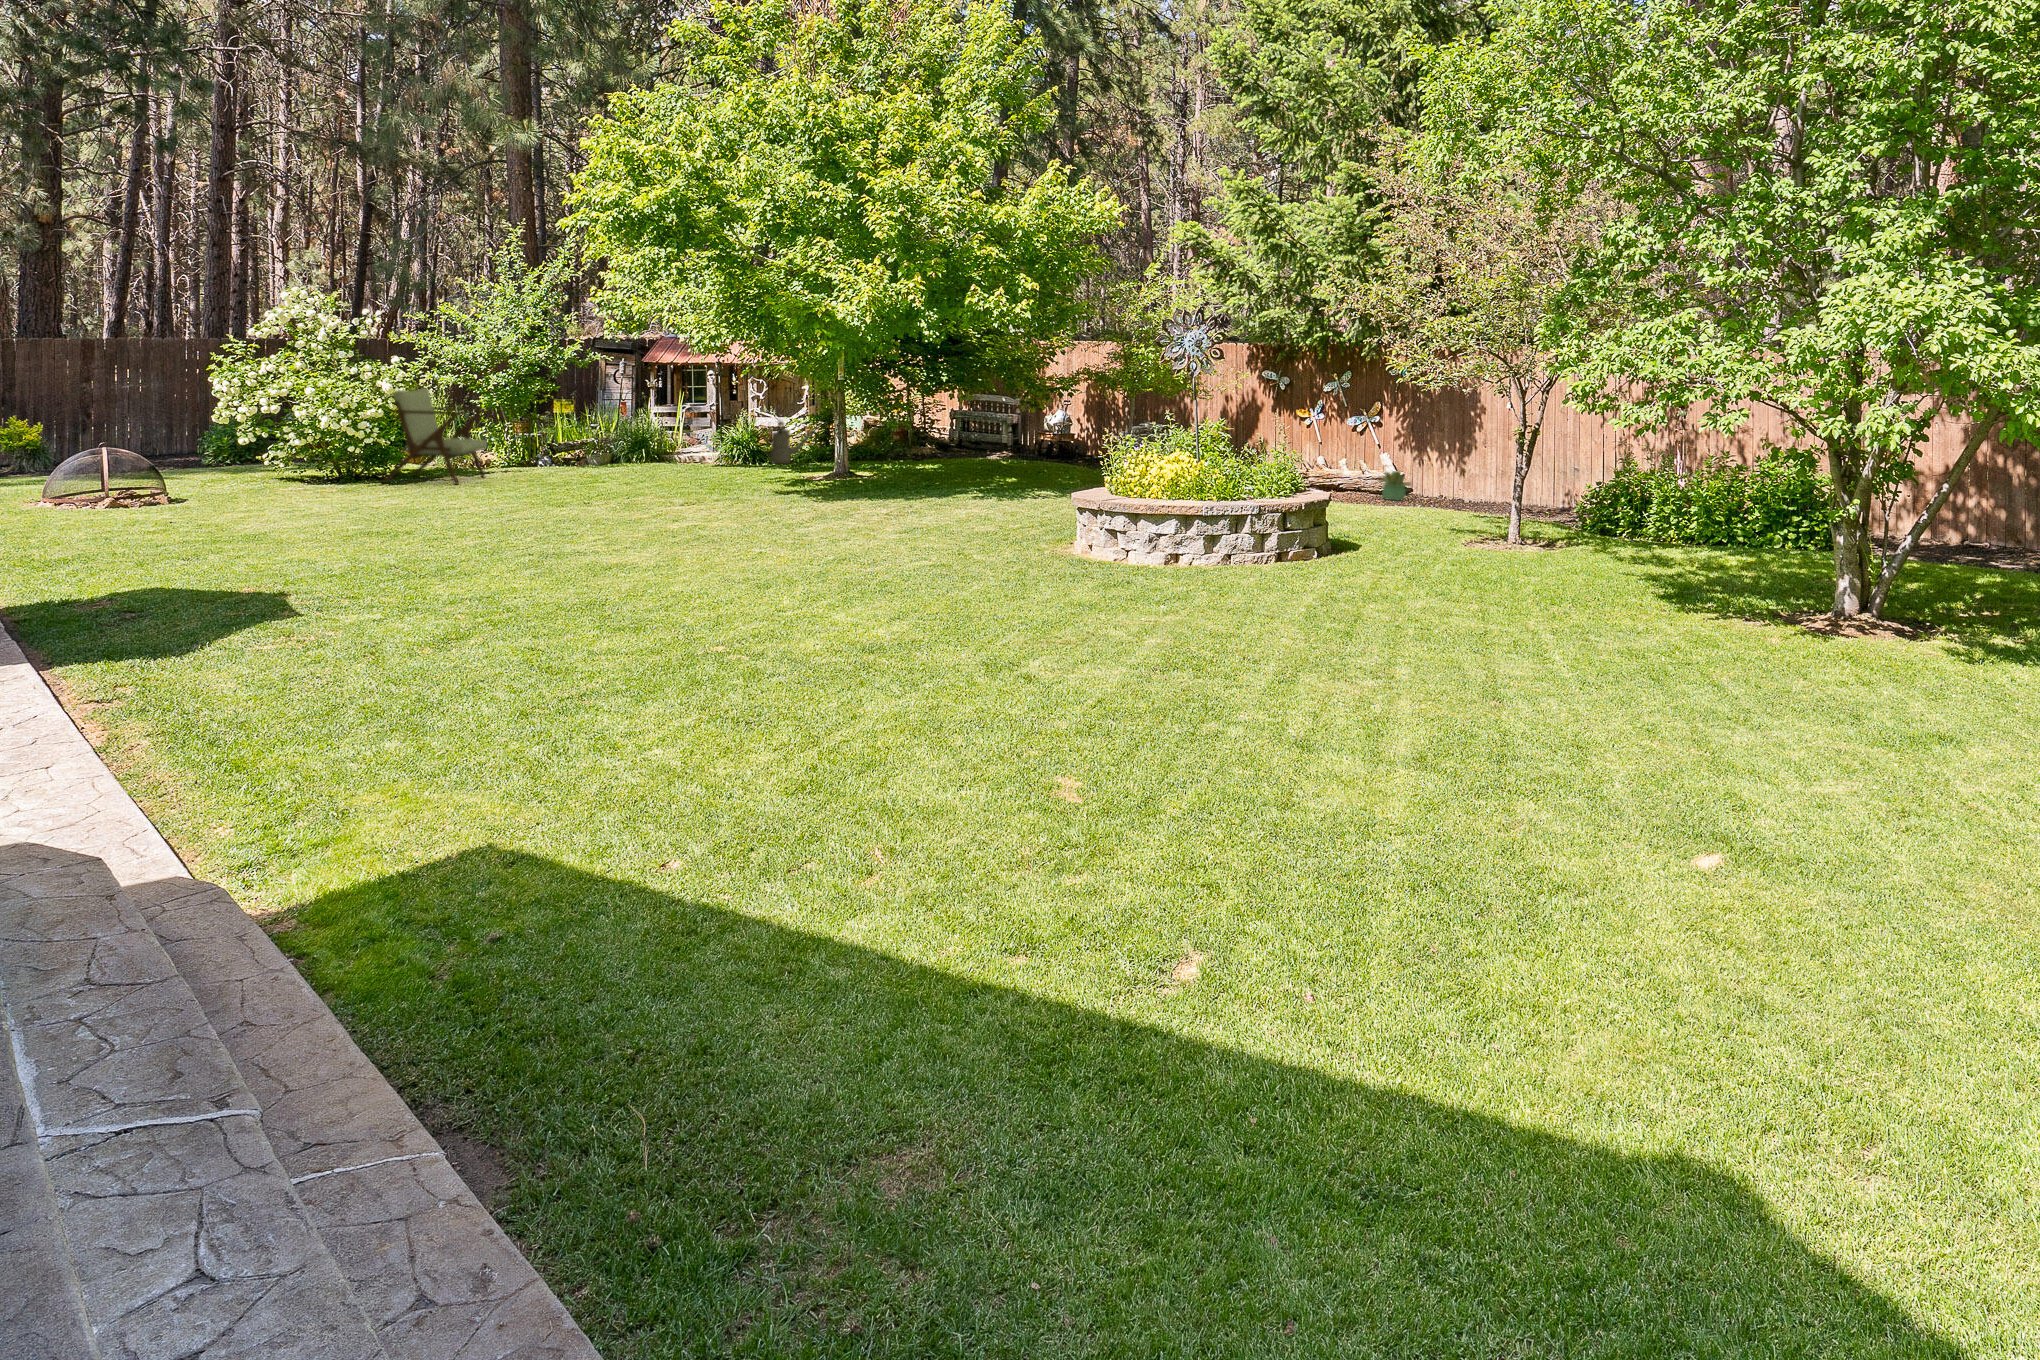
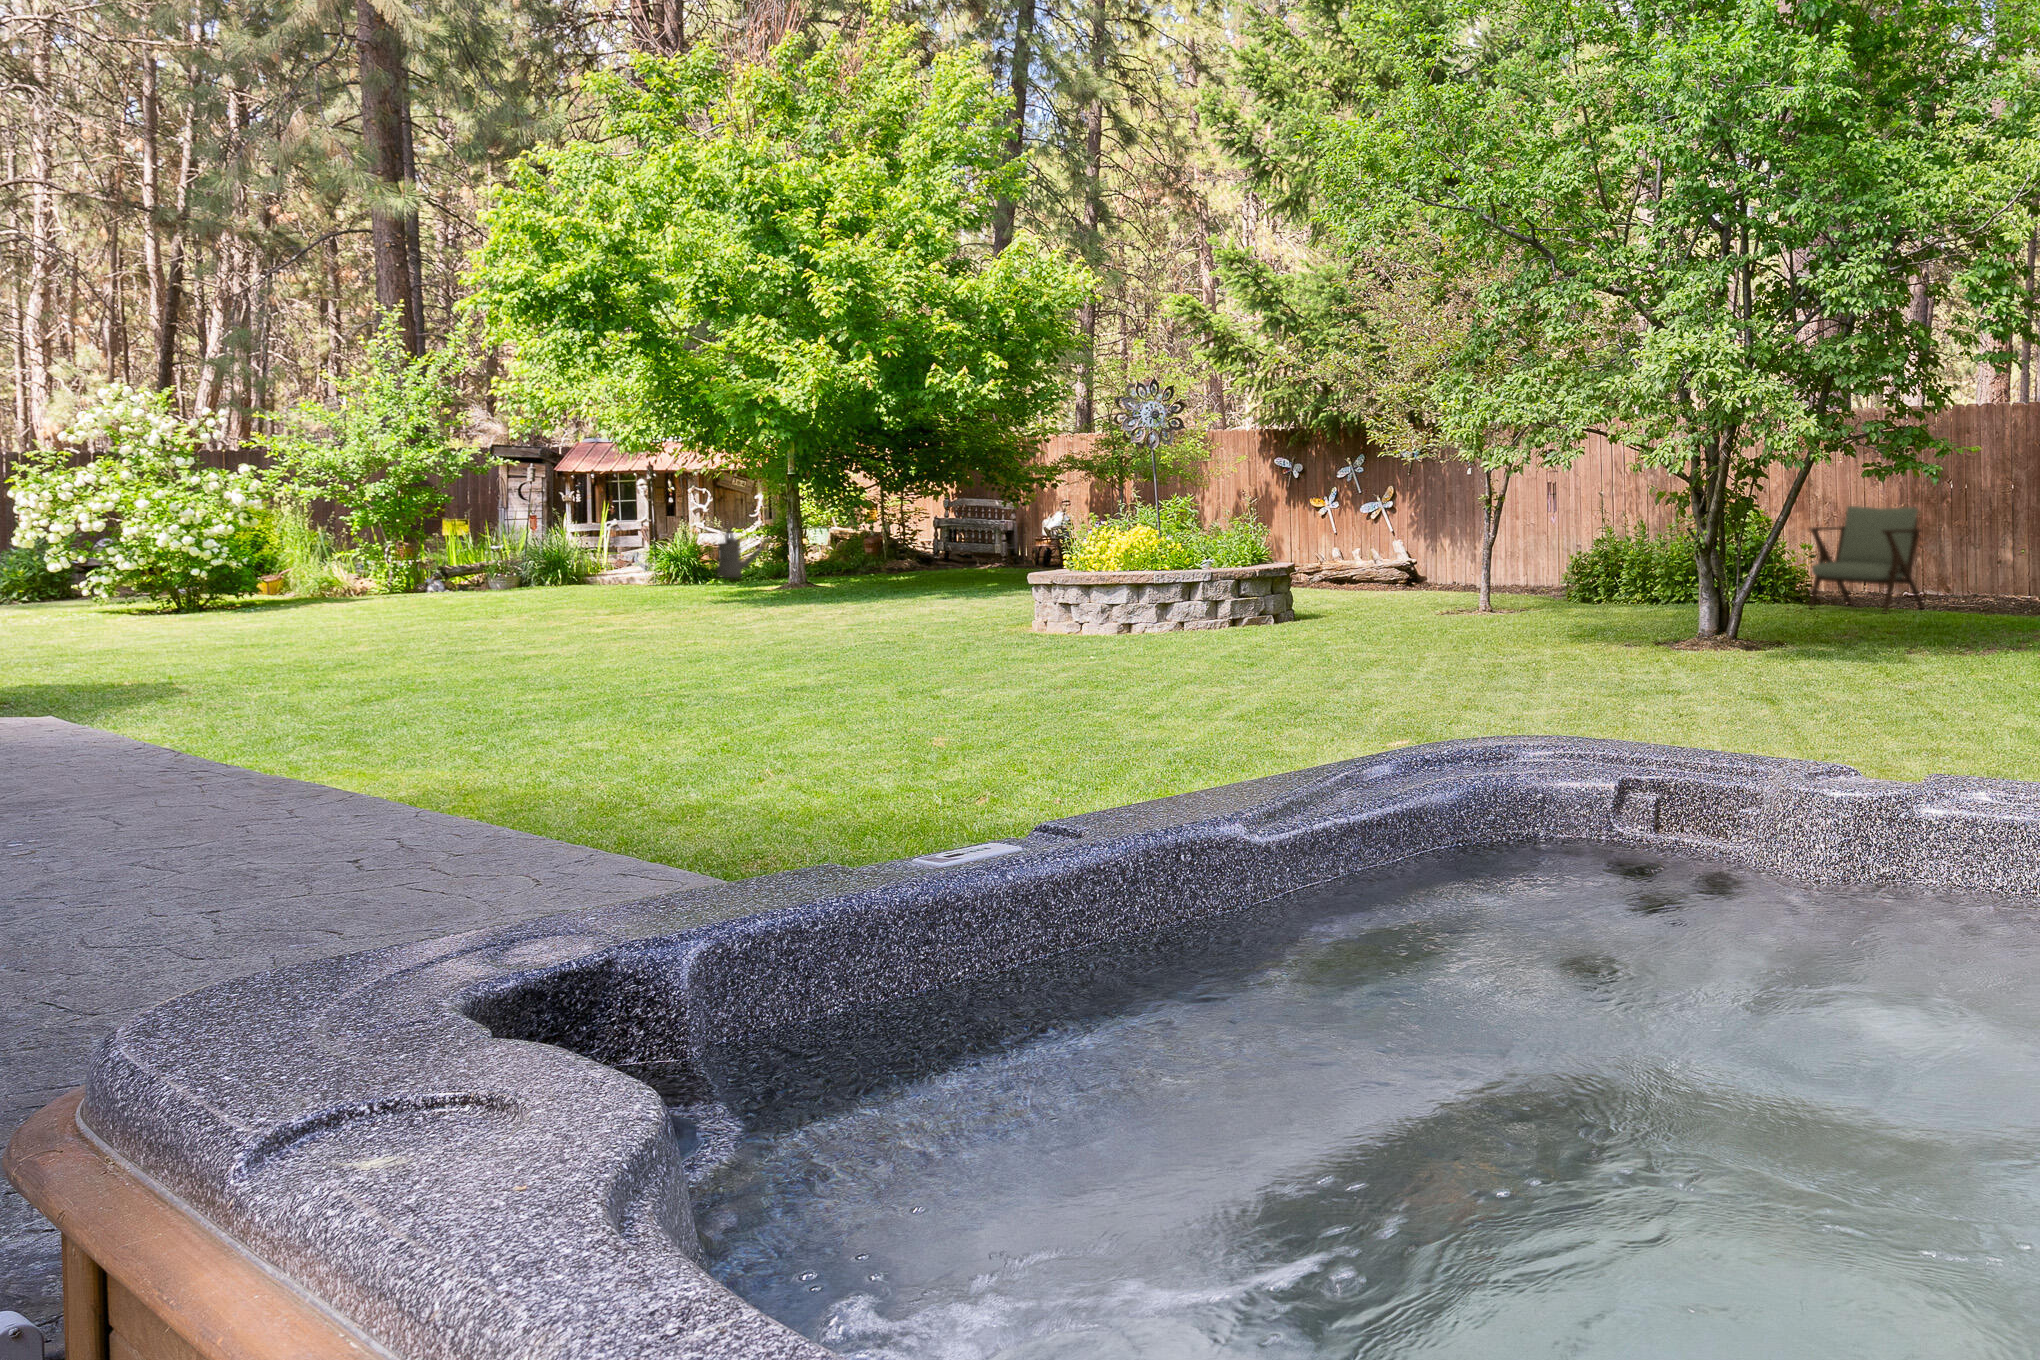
lounge chair: present [382,389,488,485] -> present [1809,506,1925,613]
decorative plant: present [1379,471,1411,500] -> none [1391,554,1427,584]

